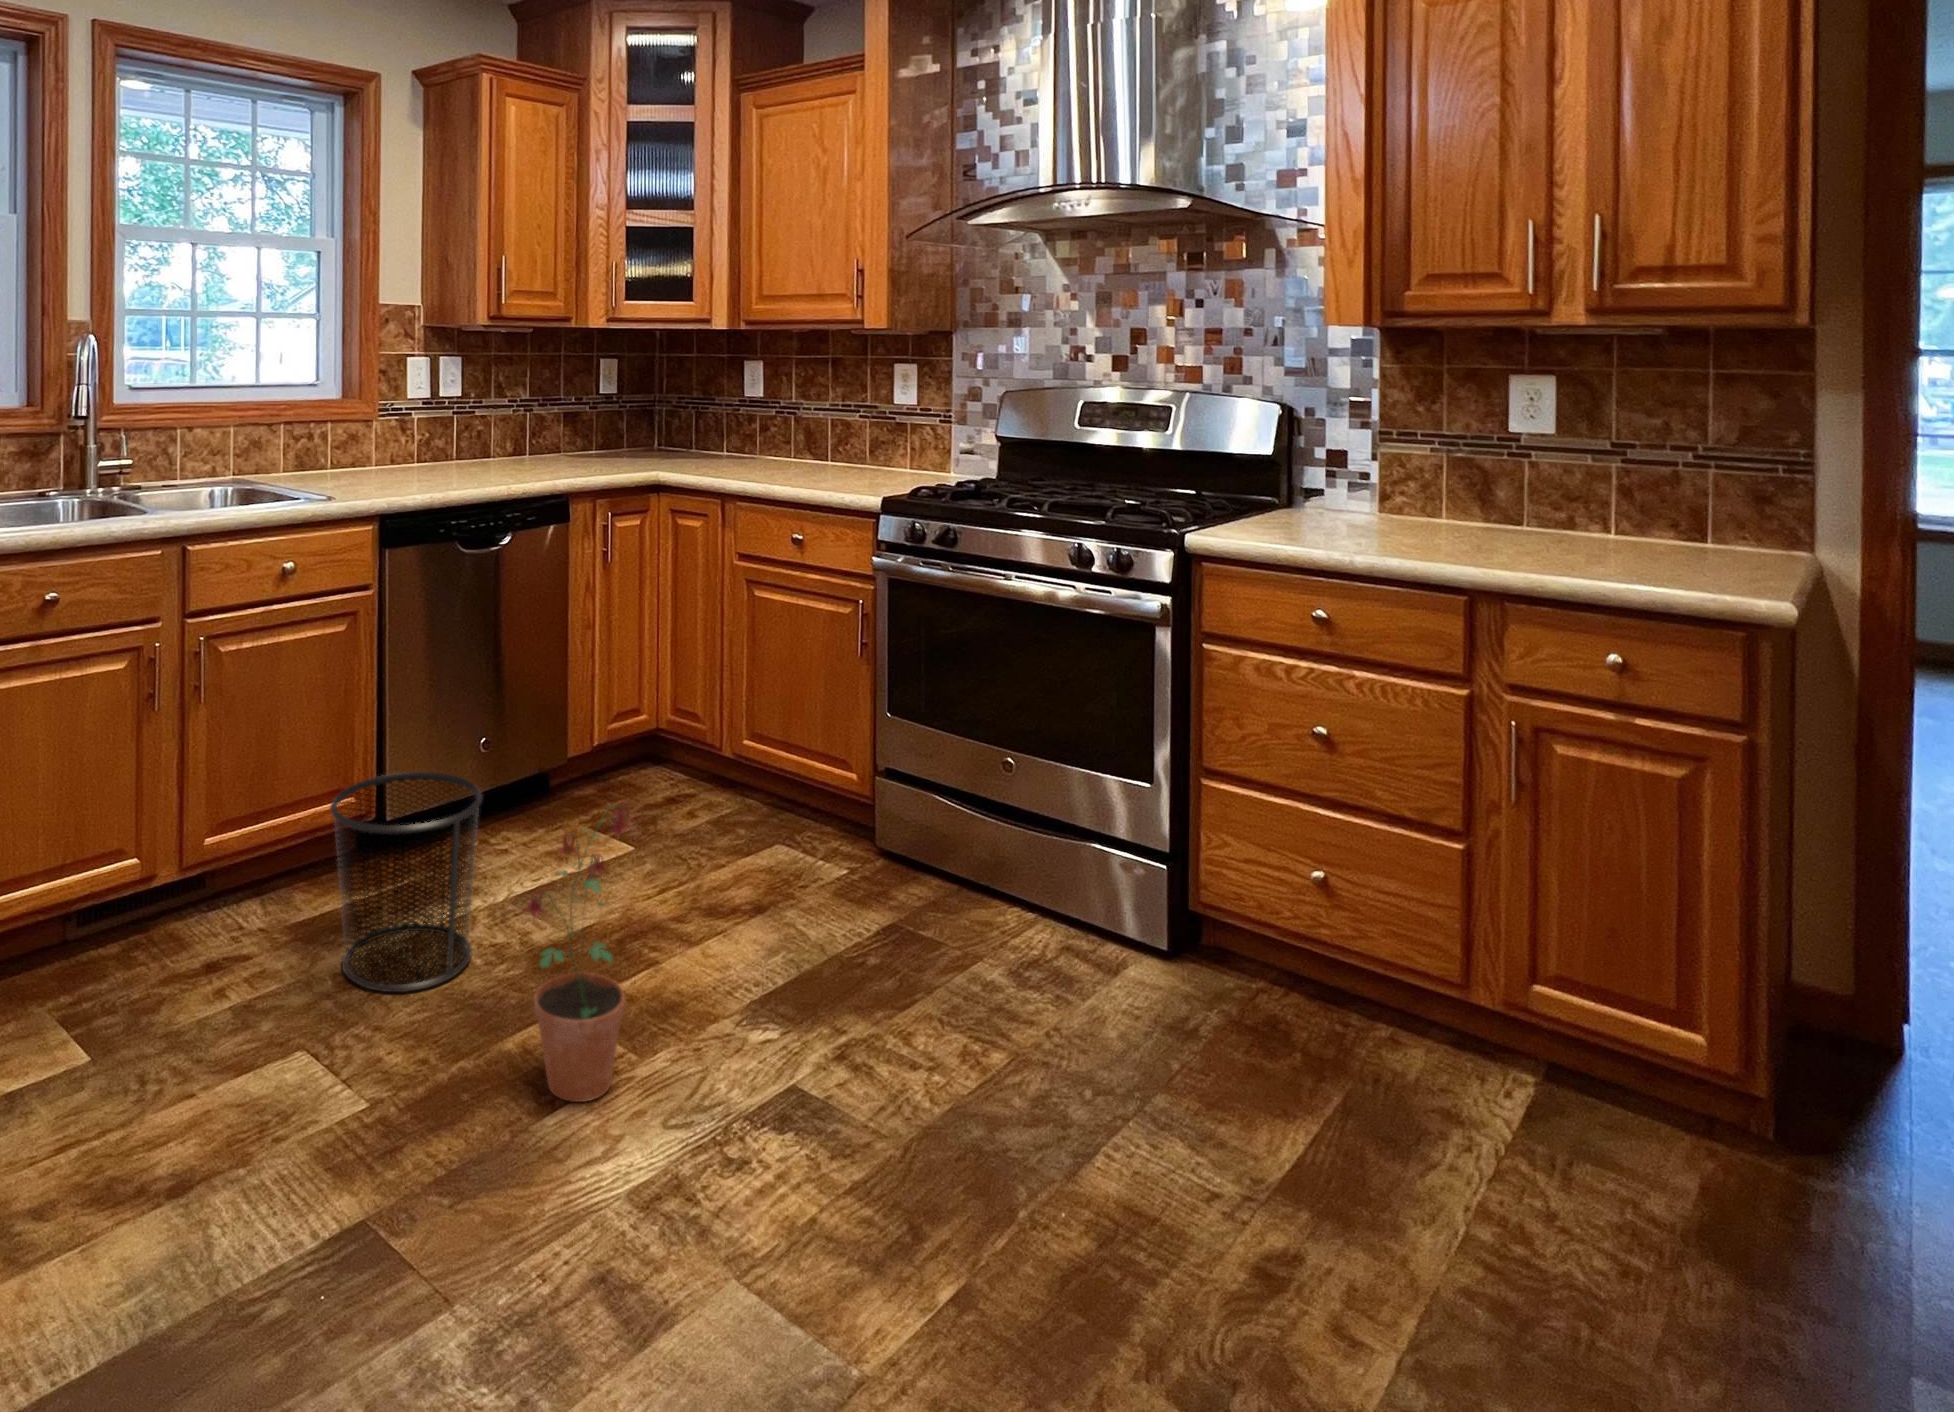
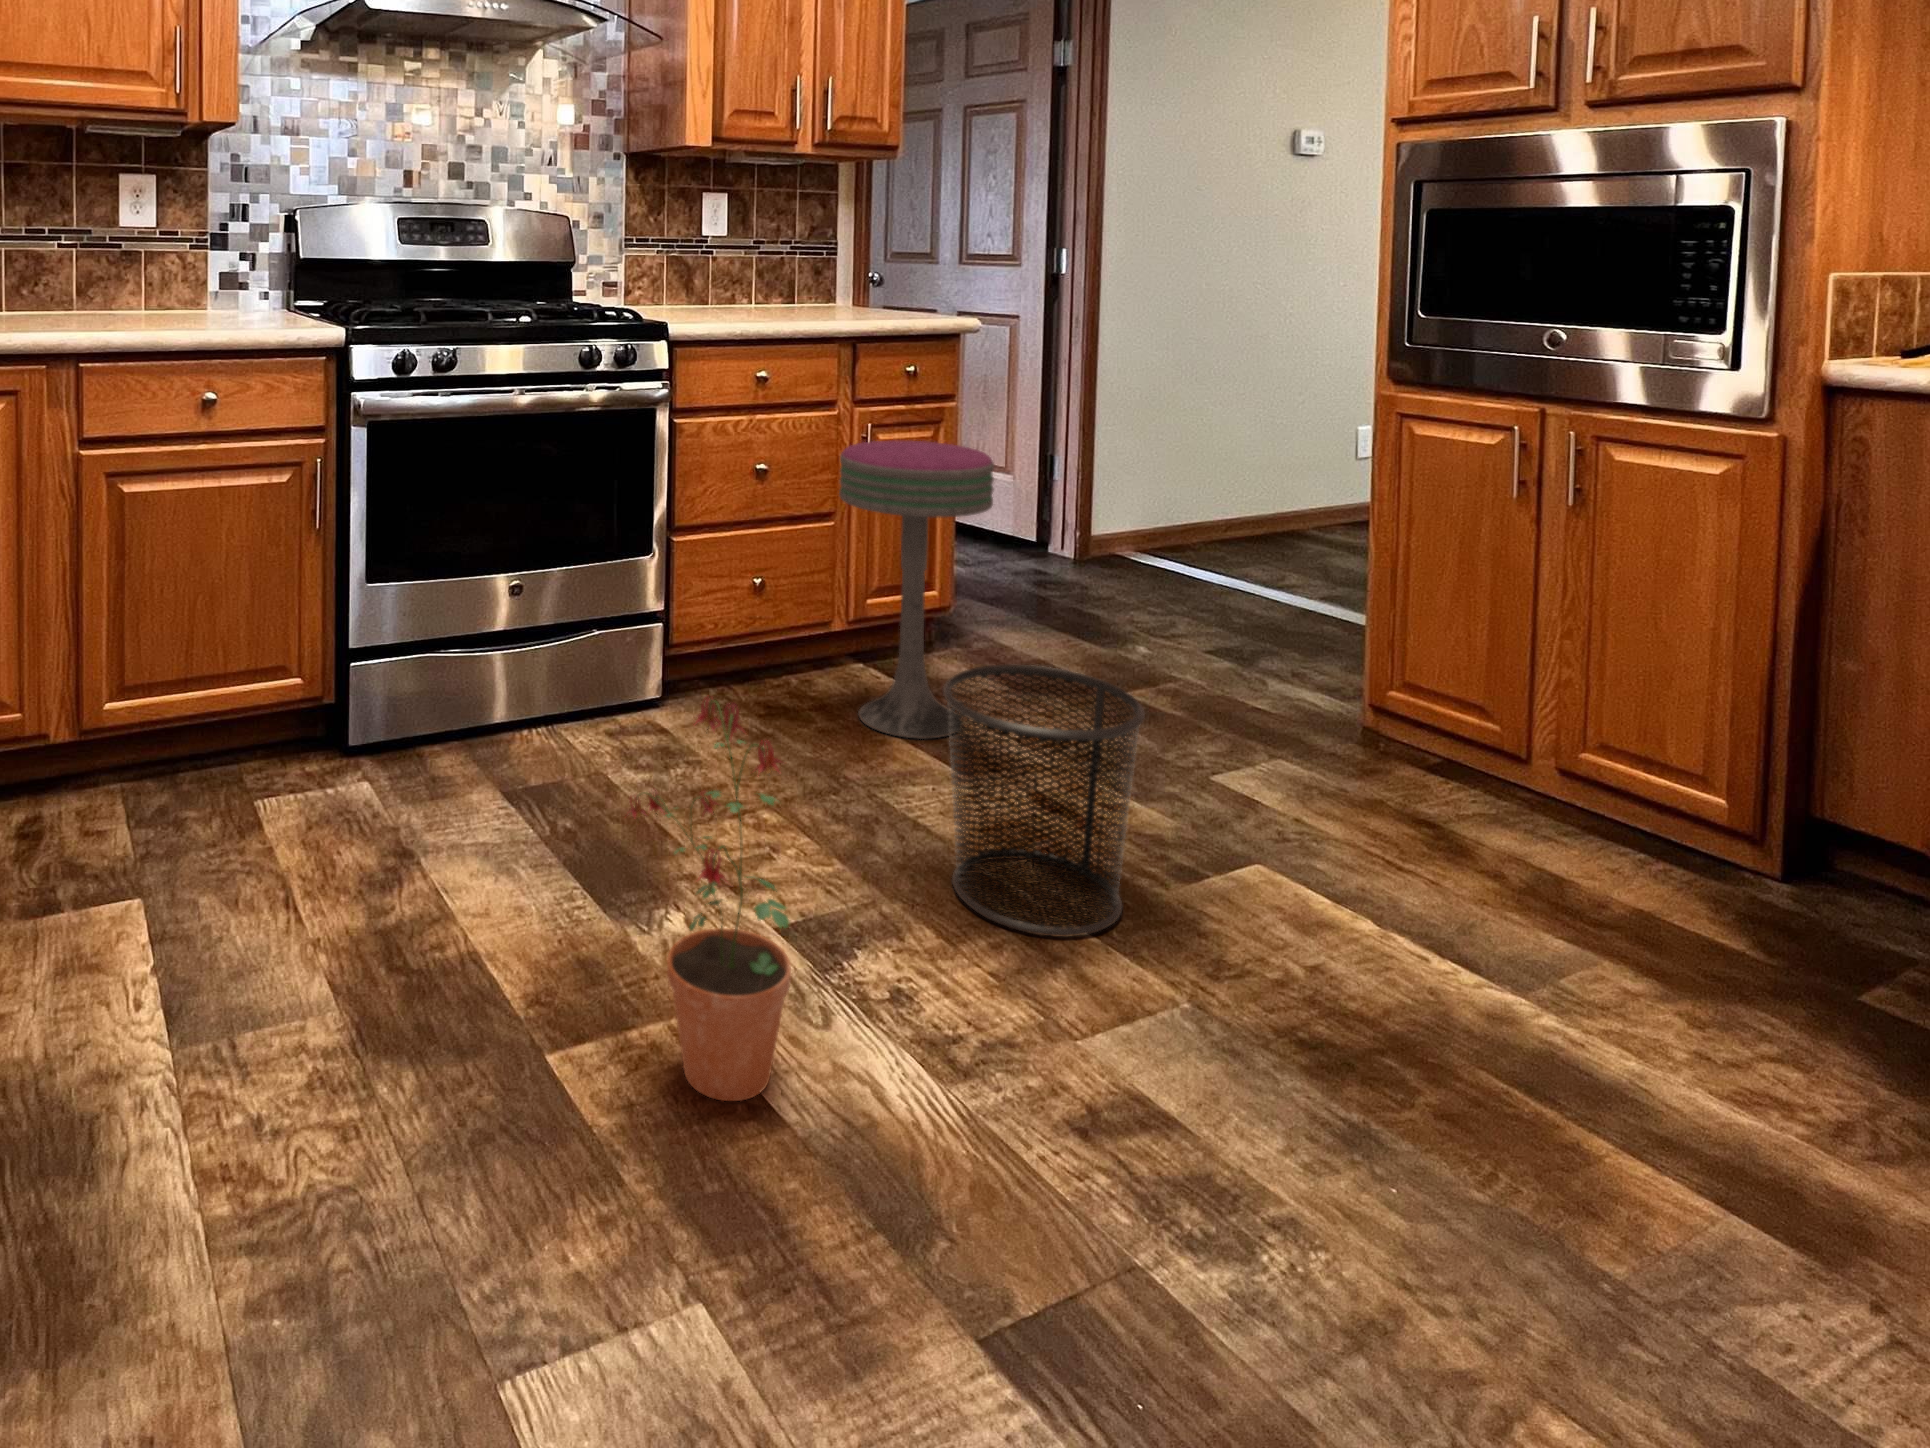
bar stool: none [1261,719,1493,1157] -> present [839,441,994,739]
waste bin: present [330,772,483,992] -> present [943,665,1145,937]

